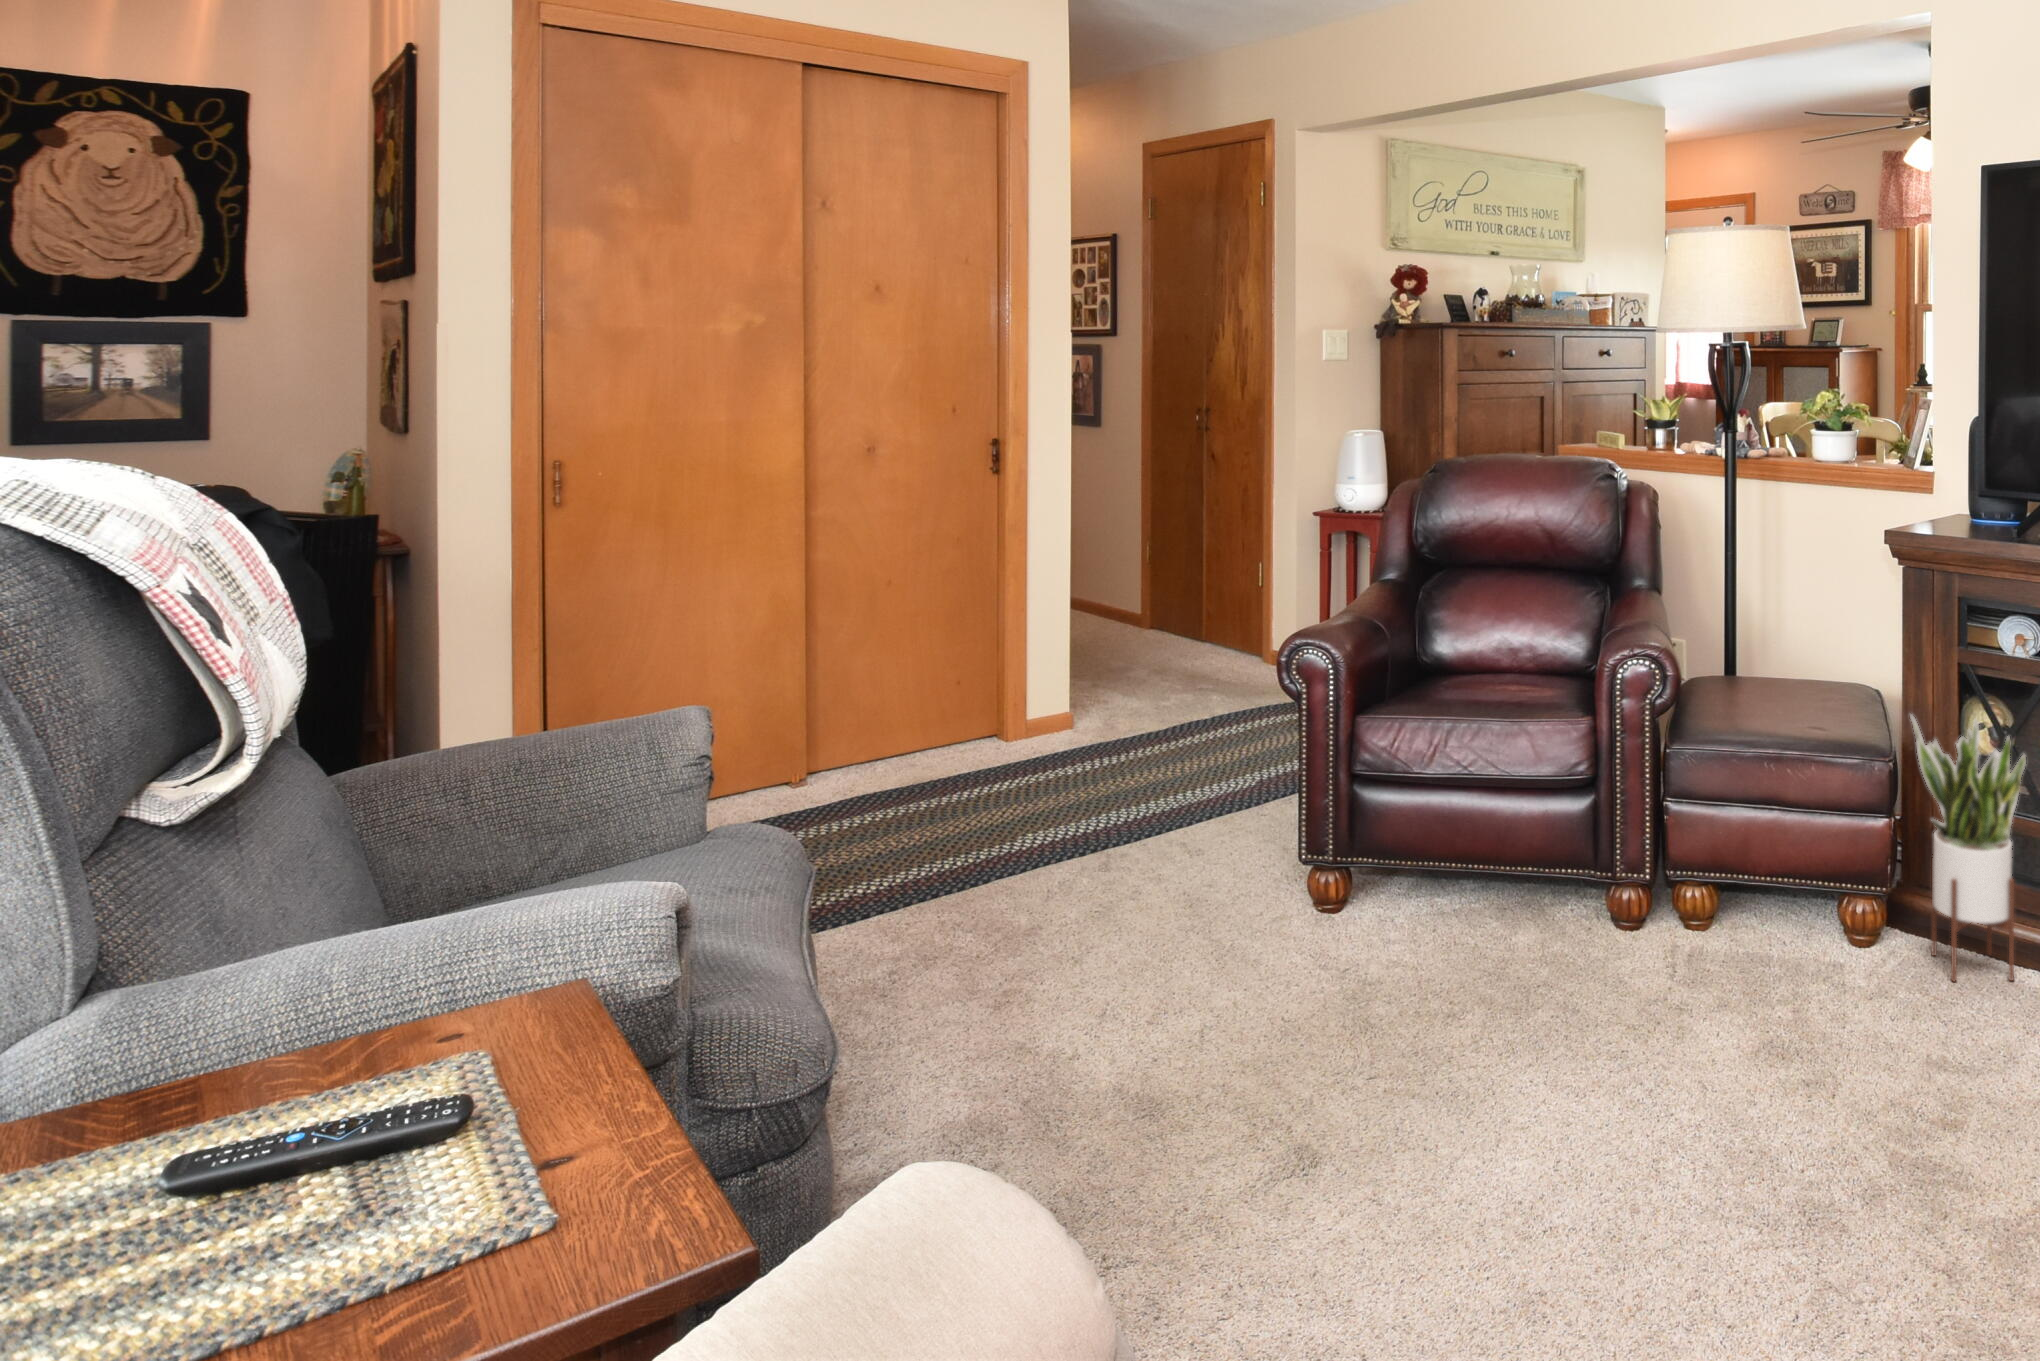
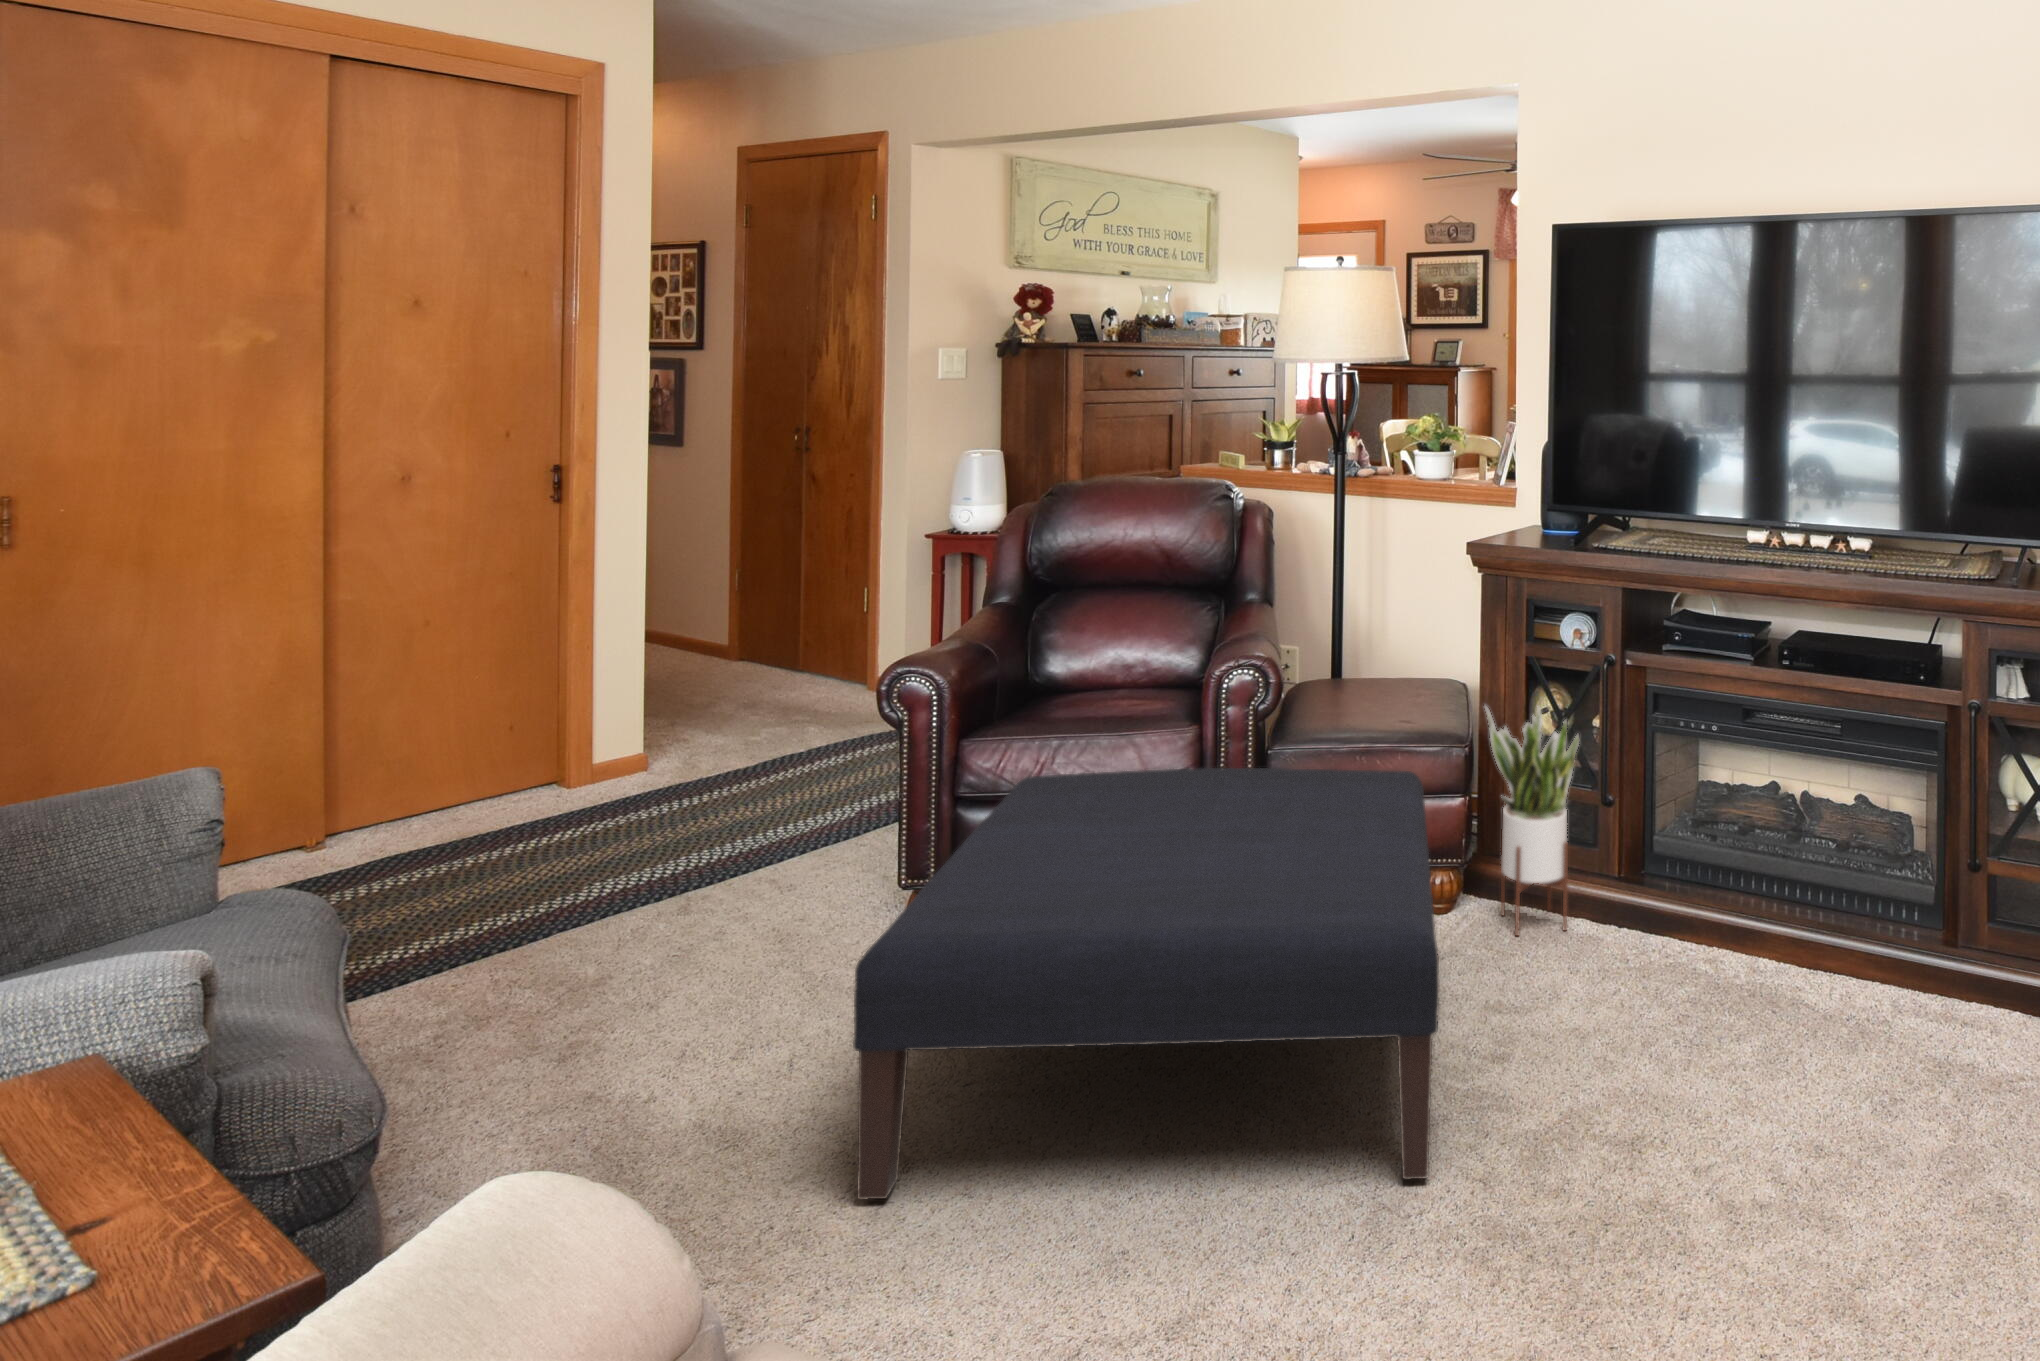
ottoman: none [1256,763,1886,1265] -> present [853,768,1439,1199]

